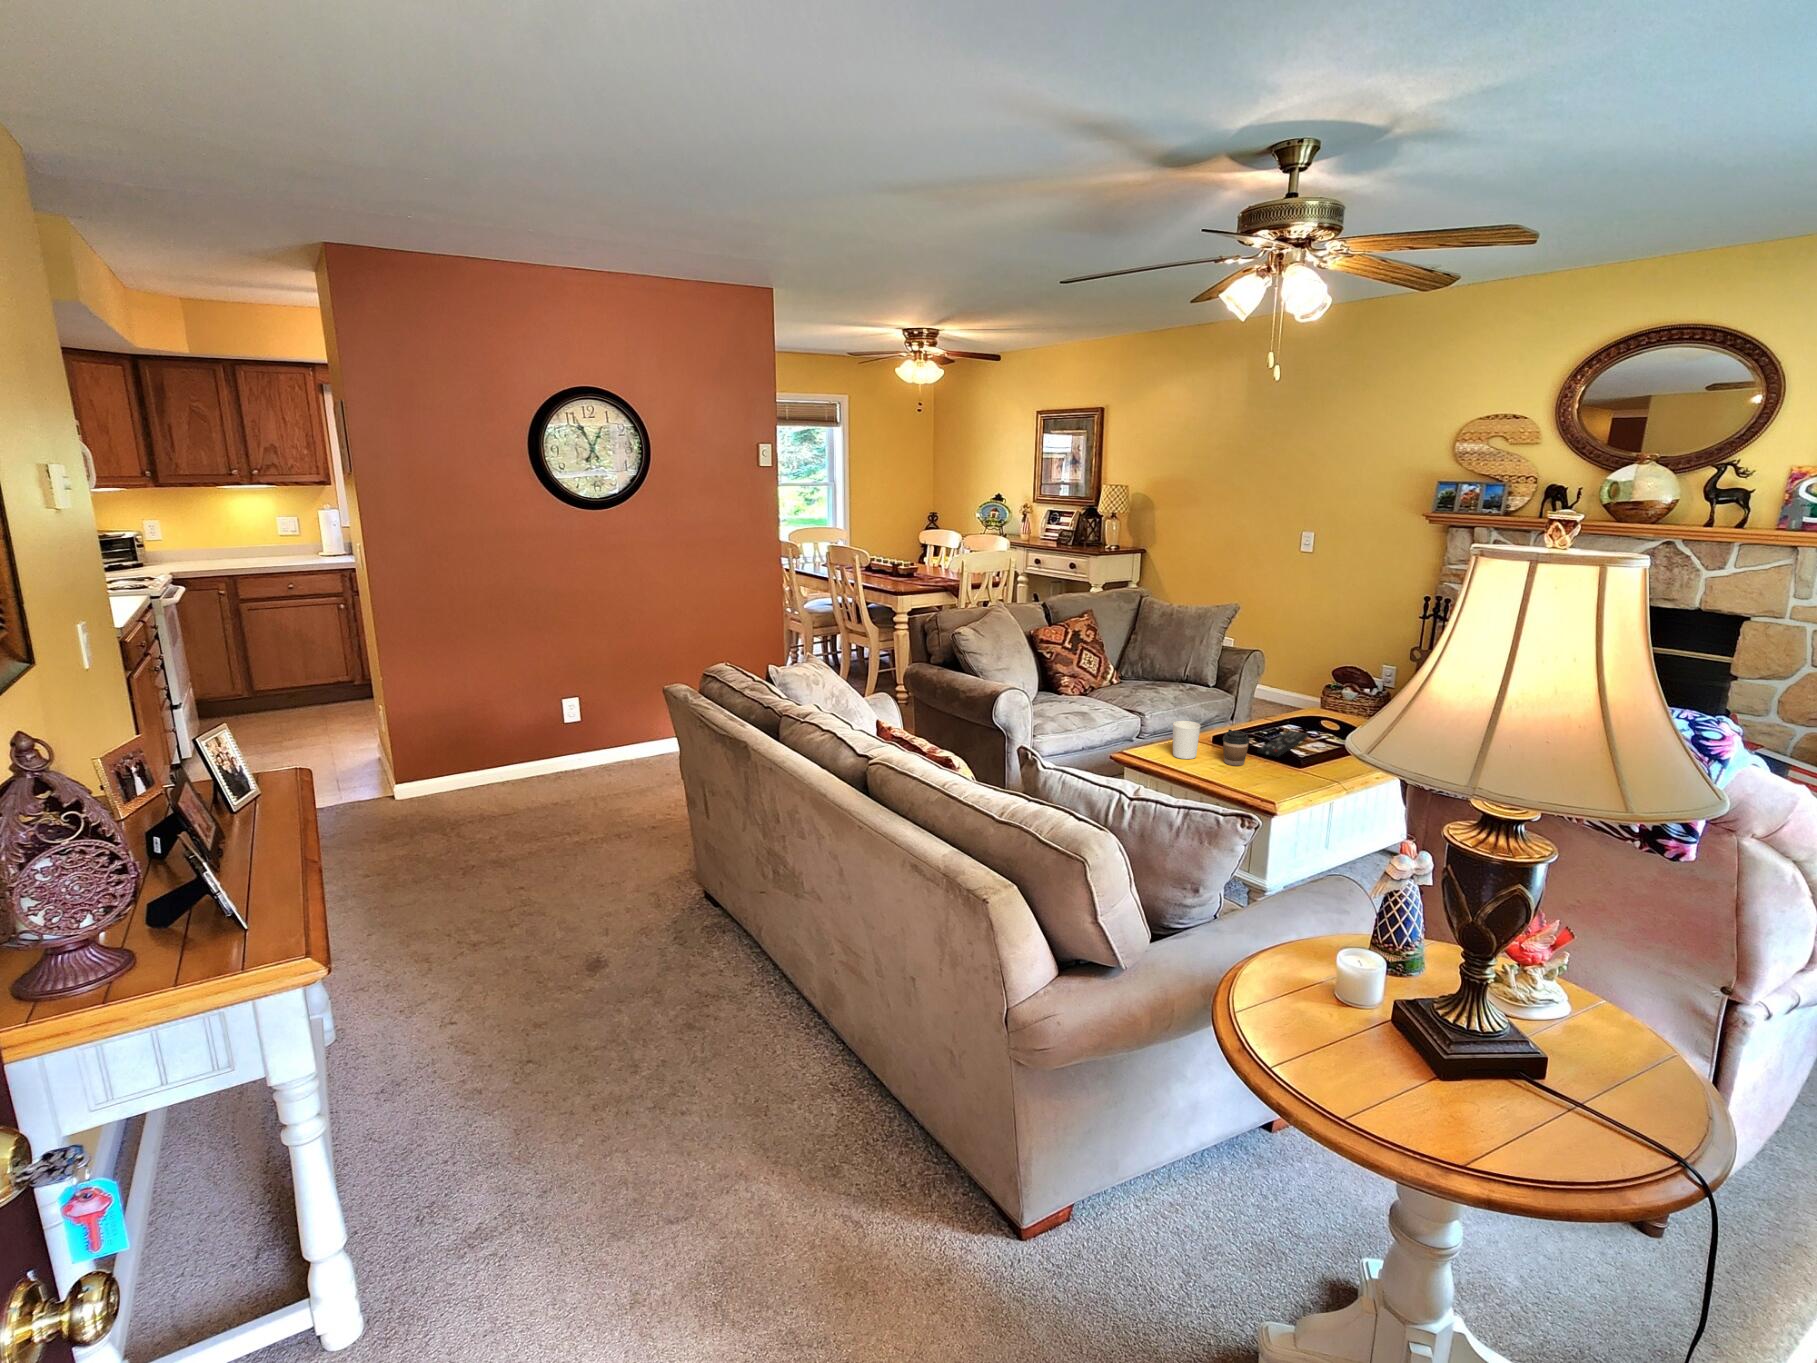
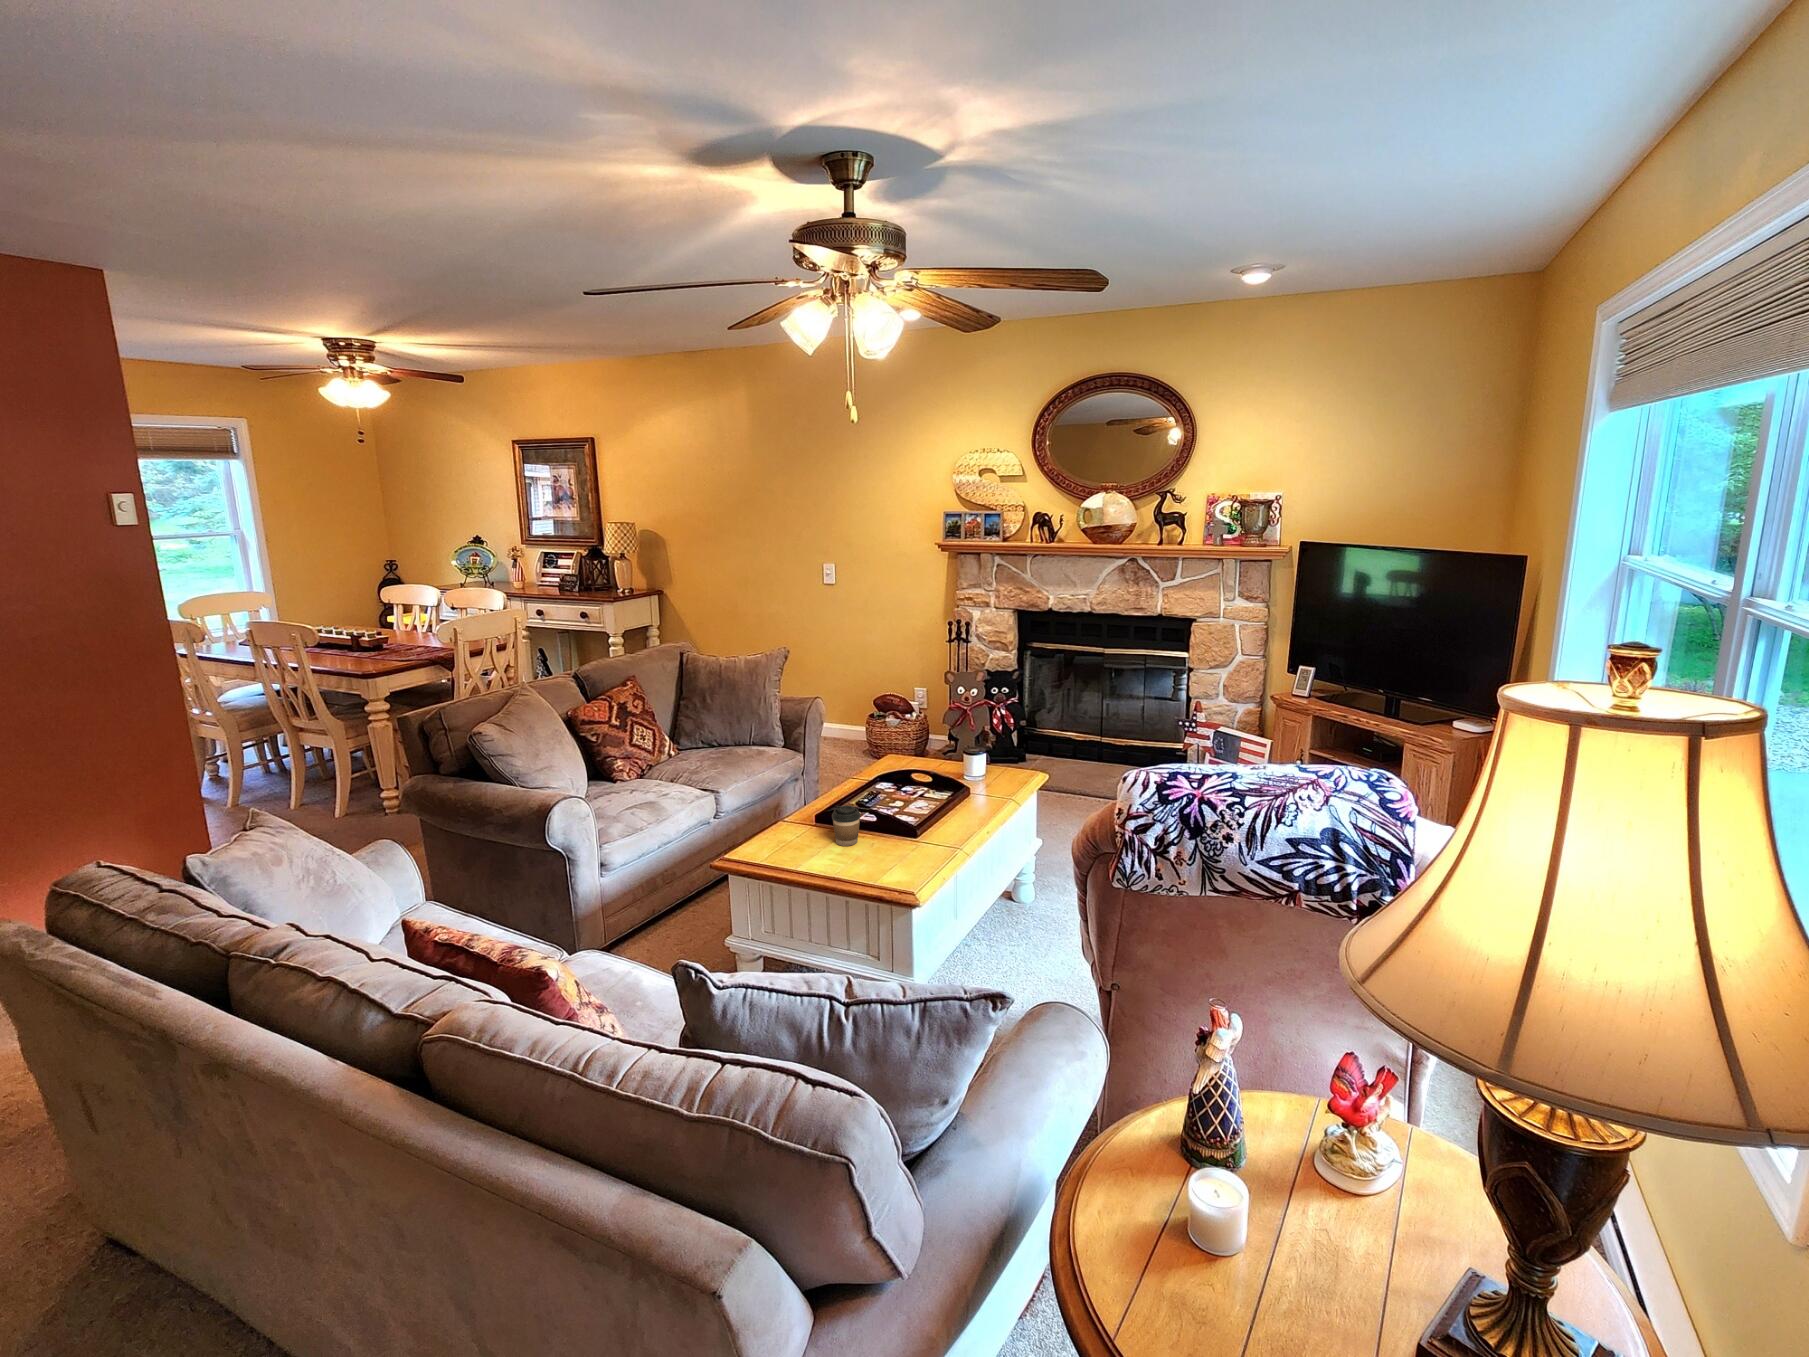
candle holder: present [1173,721,1201,759] -> none [774,803,805,849]
remote control: present [1257,730,1309,757] -> none [865,788,905,825]

